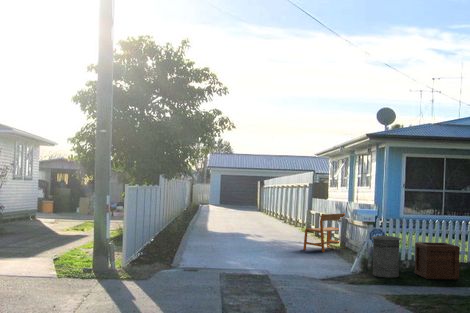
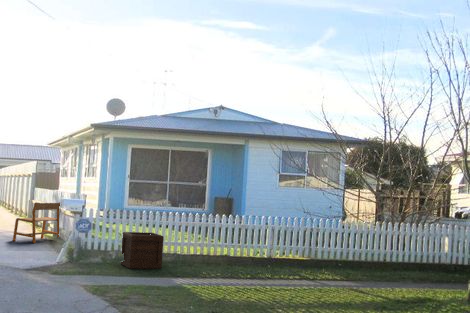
trash can: present [371,235,401,277] -> none [76,224,108,268]

